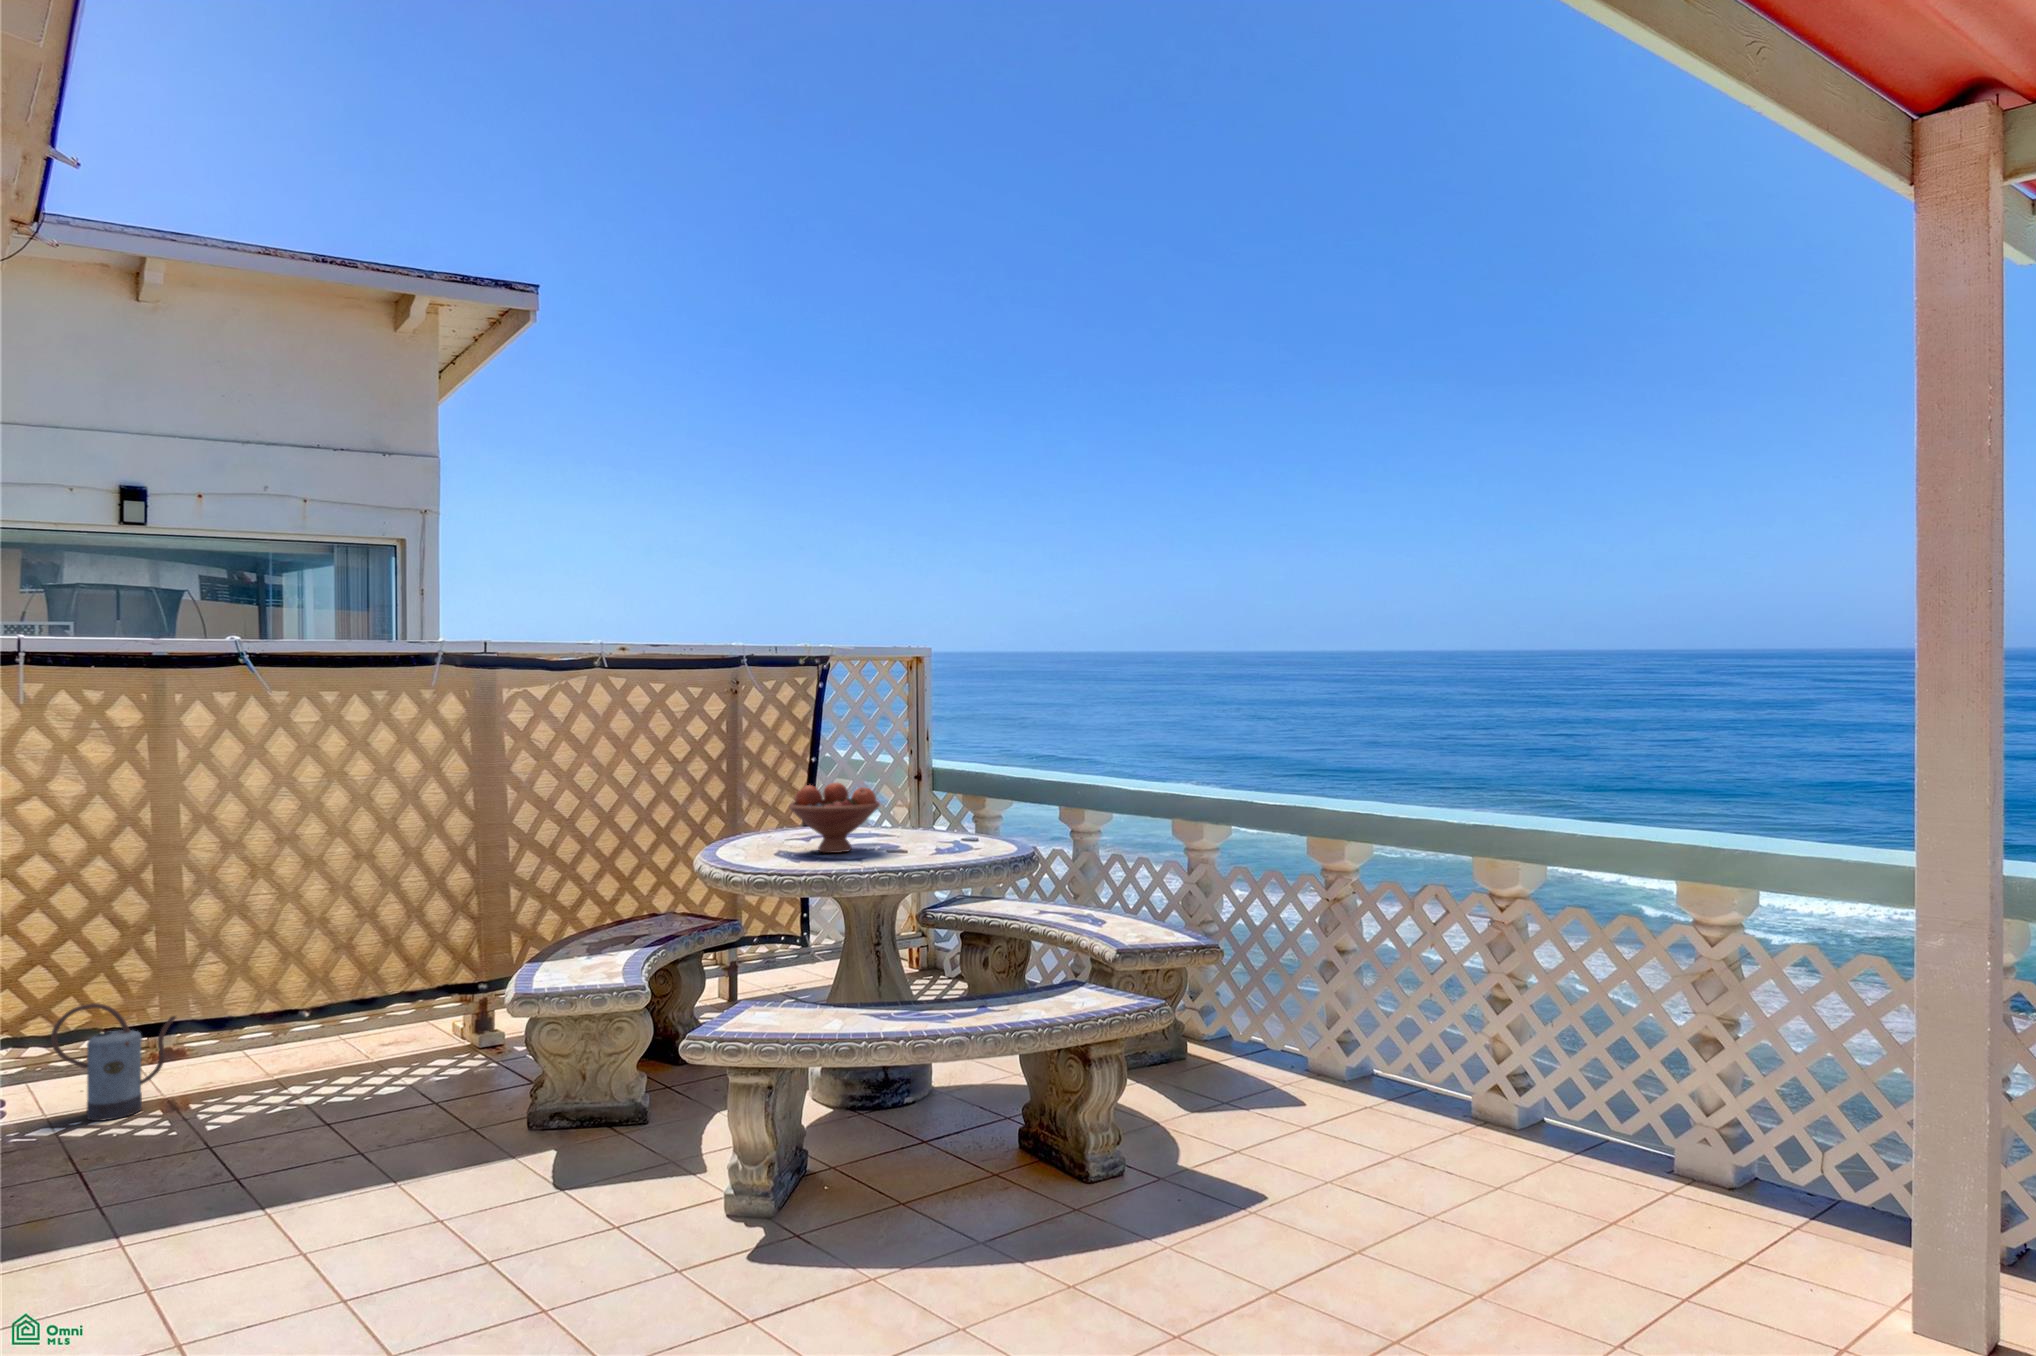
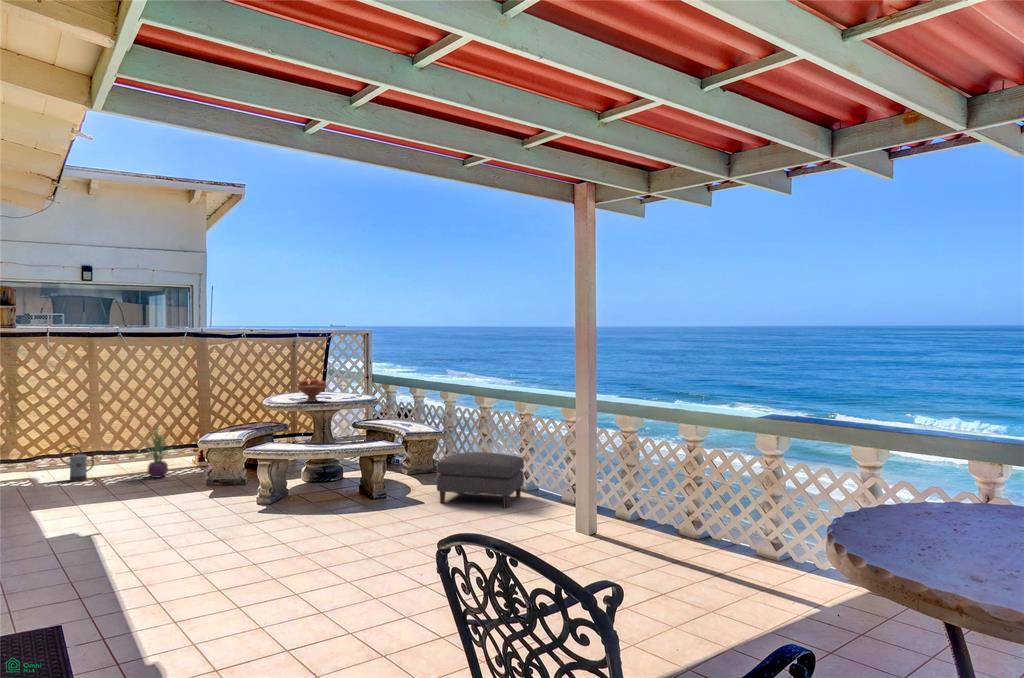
decorative plant: none [263,931,445,1095] -> present [140,426,170,478]
ottoman: none [1316,1015,1599,1222] -> present [436,452,524,508]

